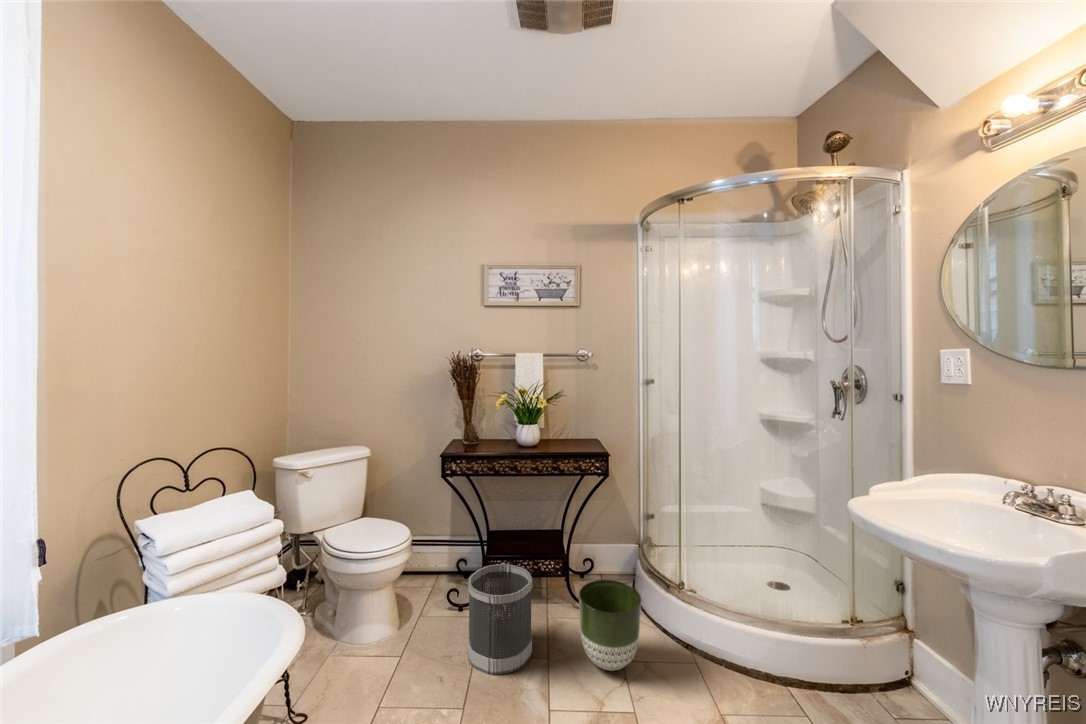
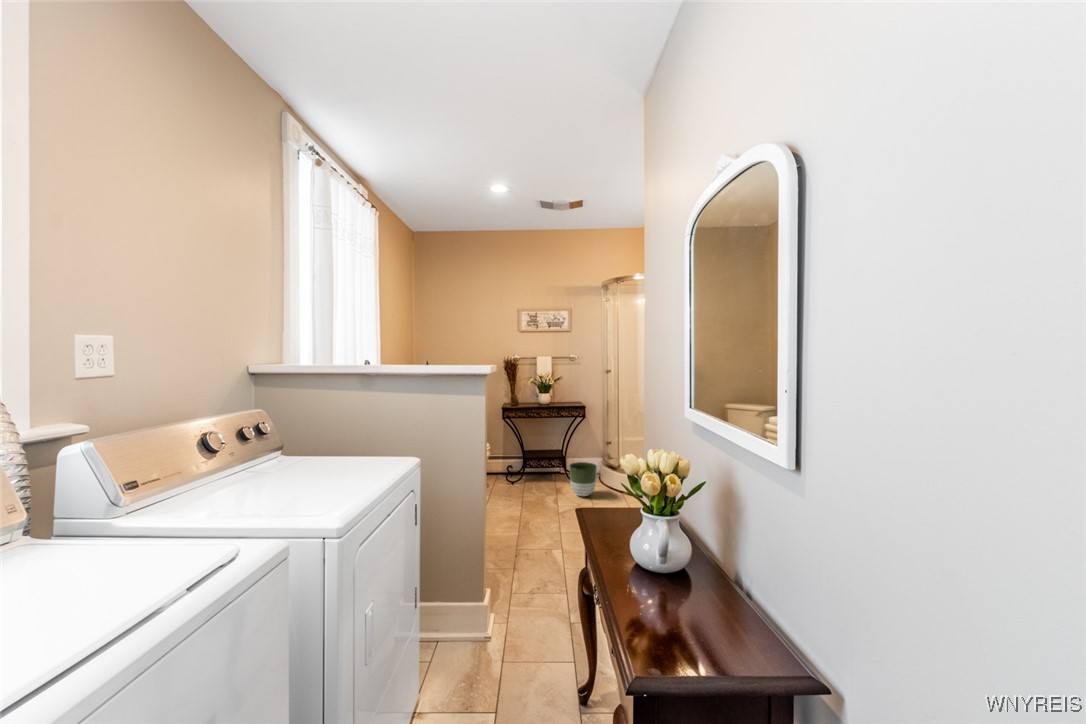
wastebasket: present [468,564,532,675] -> none [520,457,549,498]

